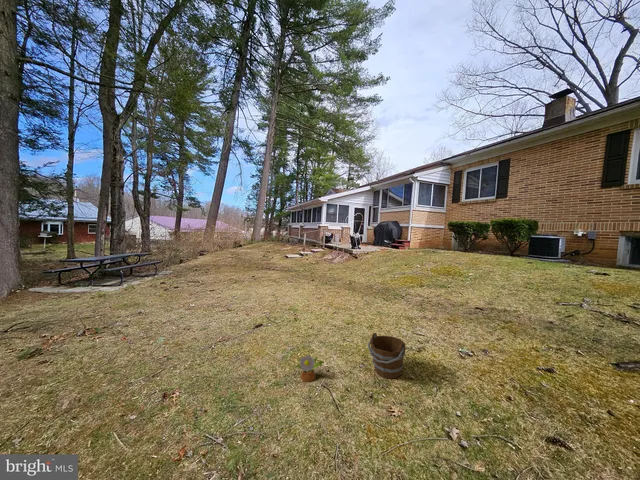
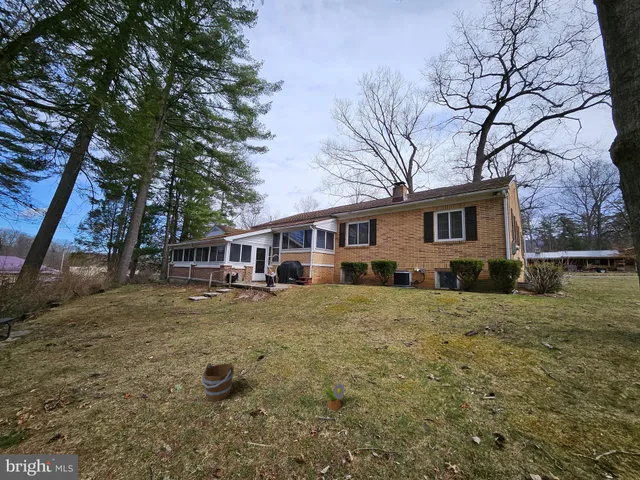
bucket: present [368,333,405,379] -> present [202,363,234,401]

